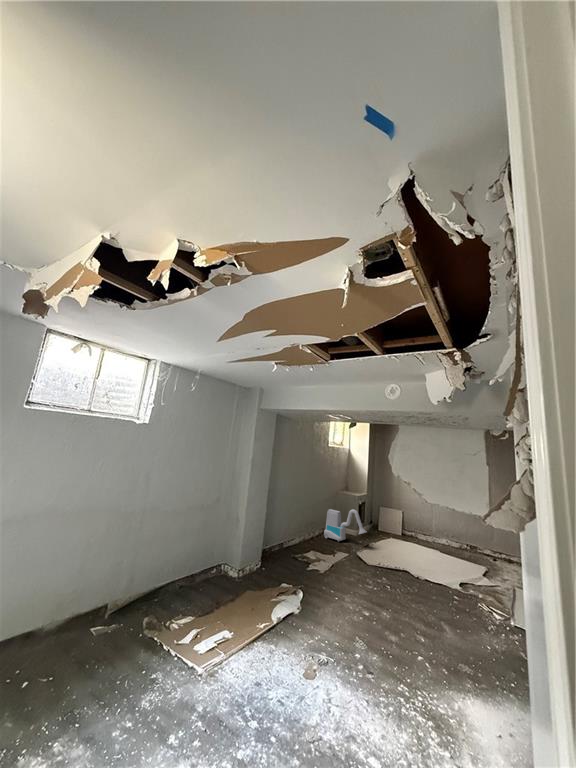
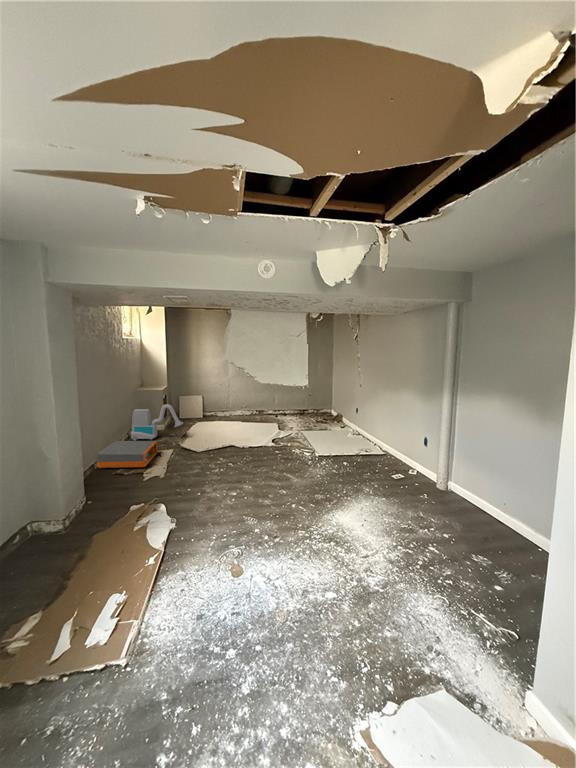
storage box: none [286,532,334,560] -> present [97,441,157,468]

